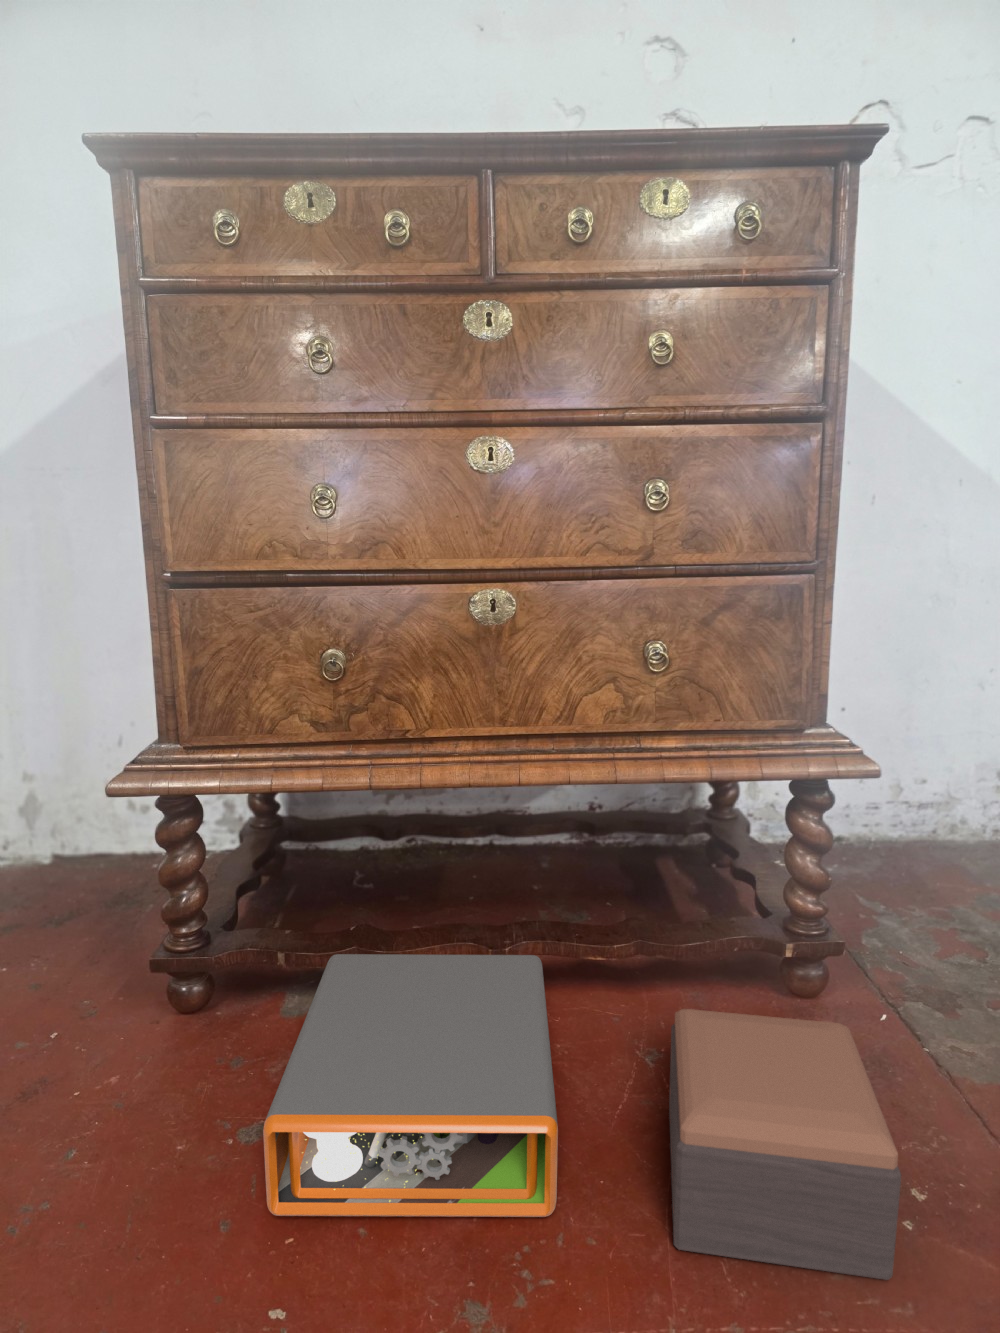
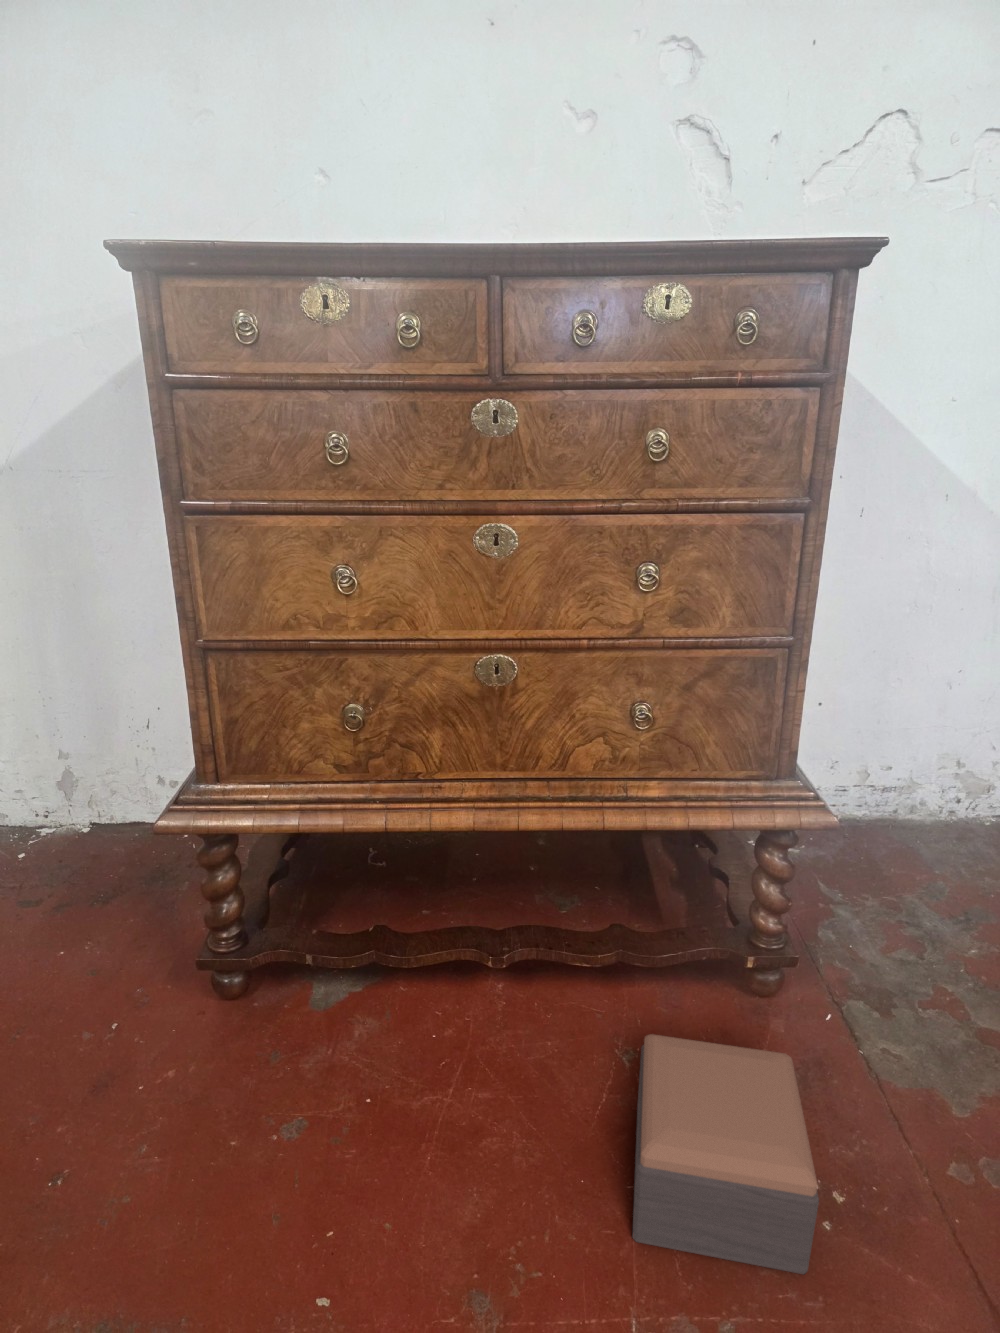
storage box: present [263,954,558,1217] -> none [298,963,540,1210]

